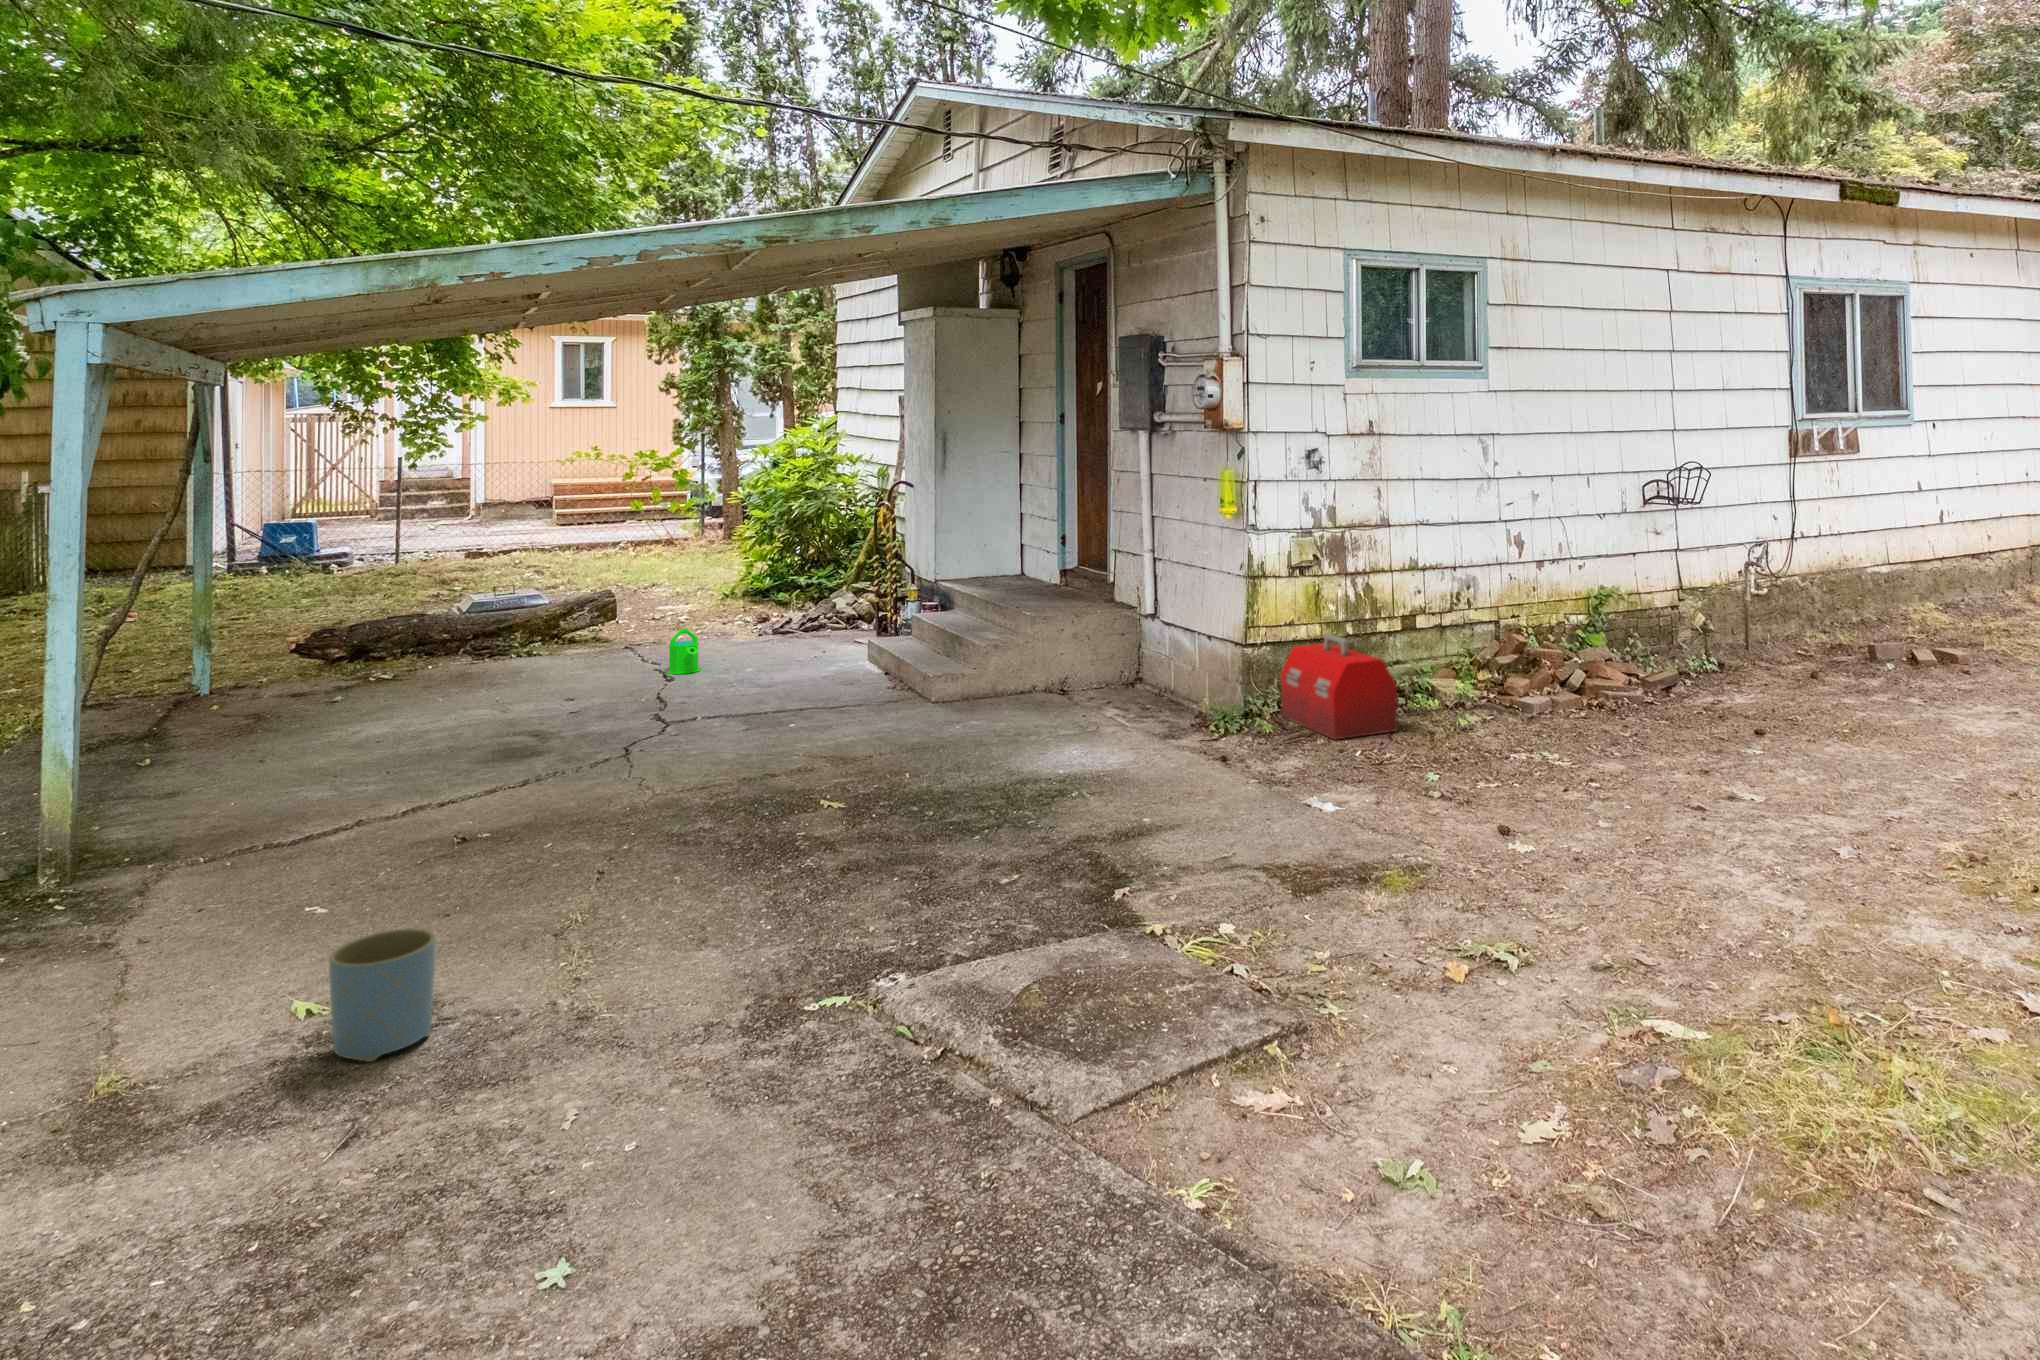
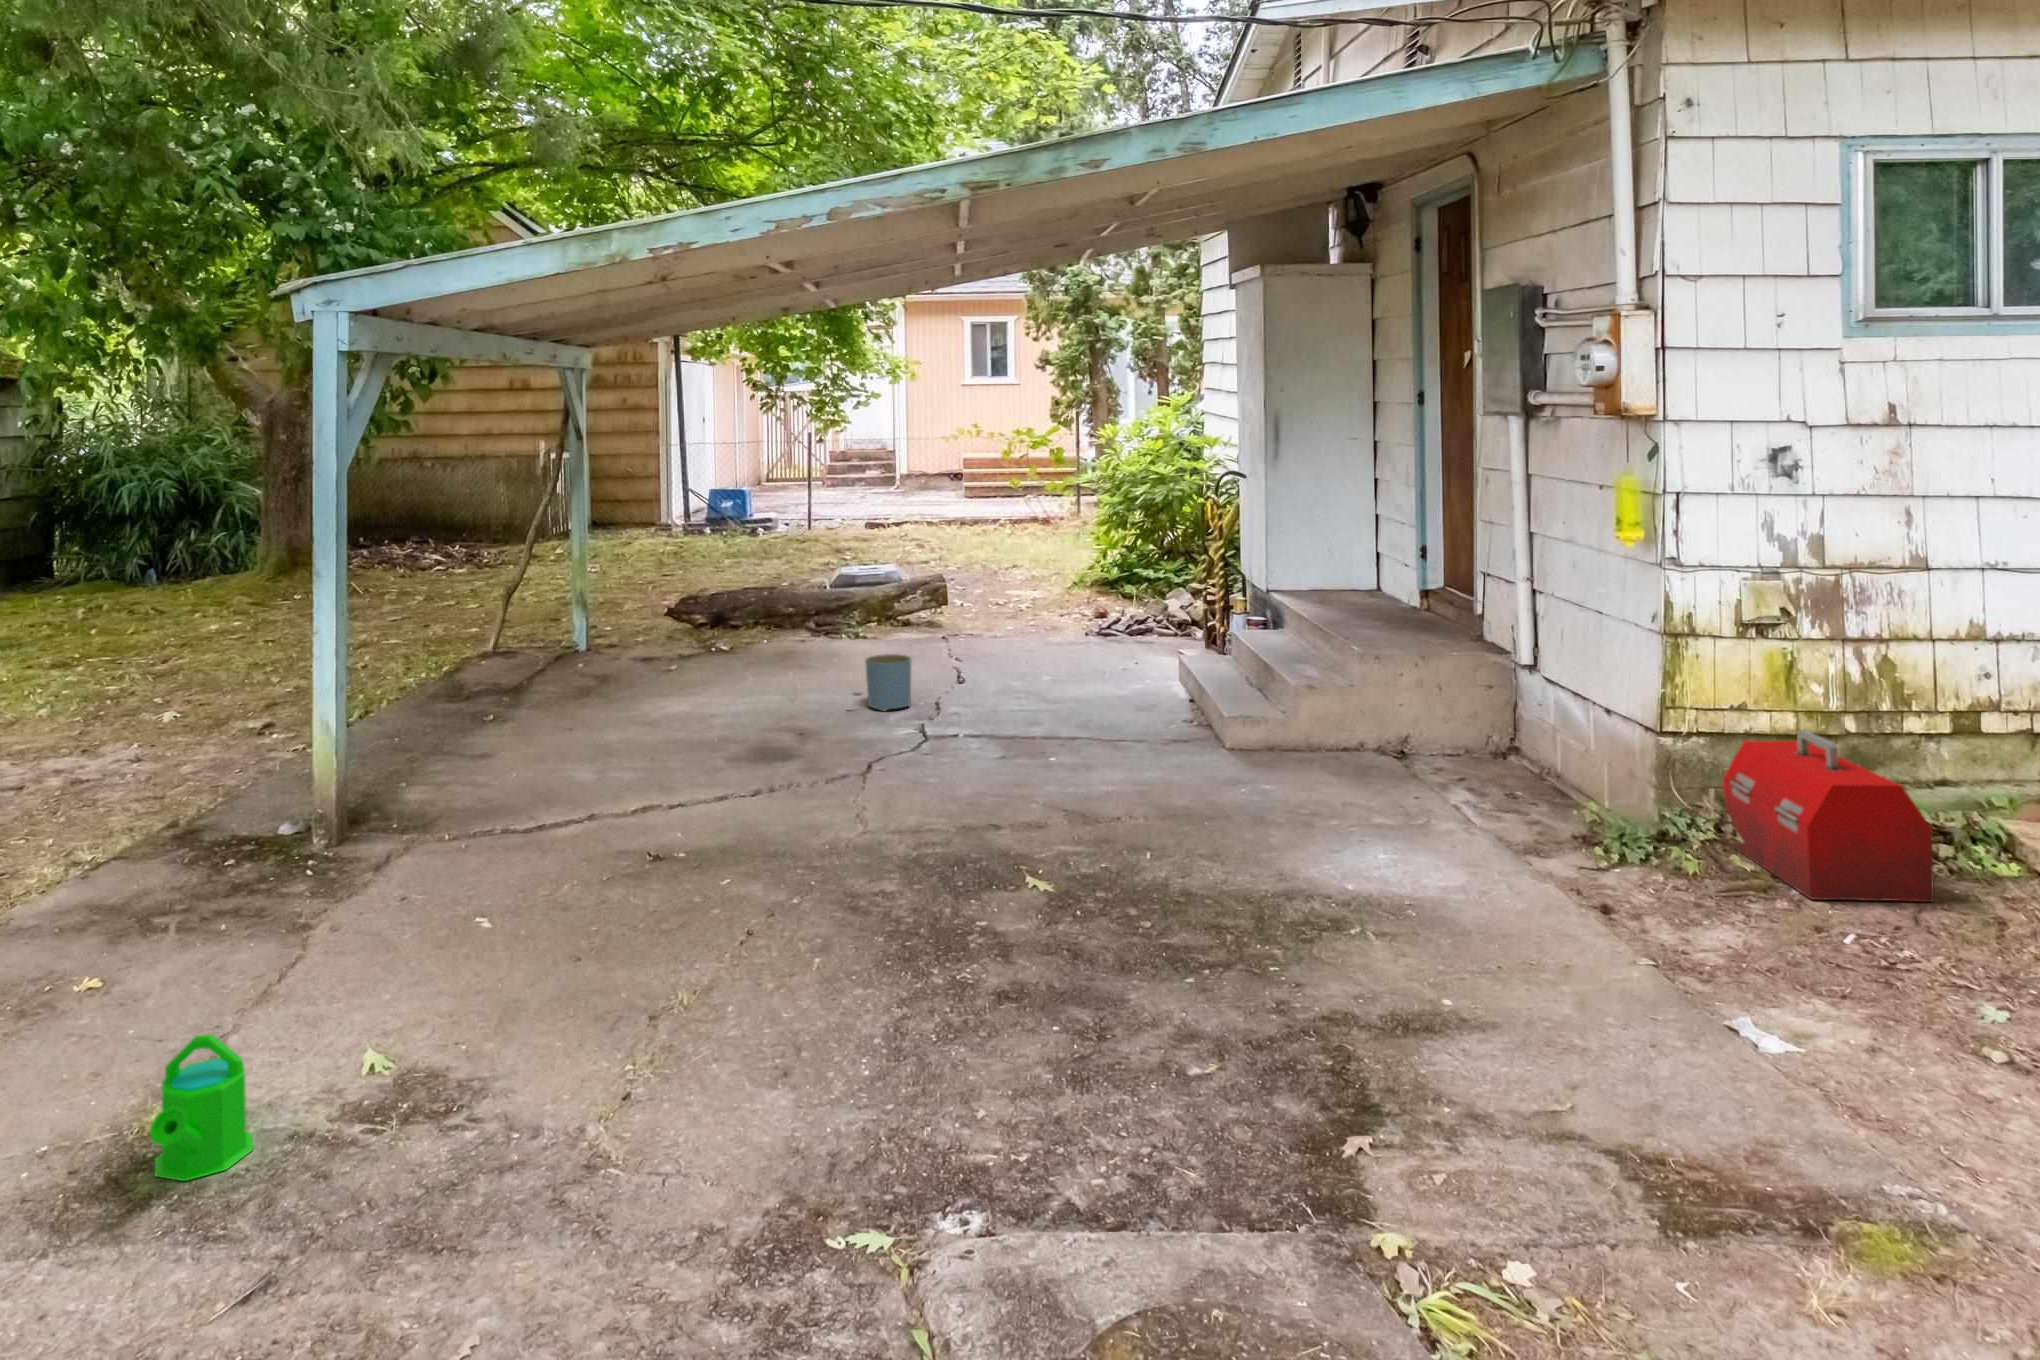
watering can: present [667,628,701,674] -> present [150,1034,253,1181]
planter: present [329,928,436,1062] -> present [865,654,911,711]

